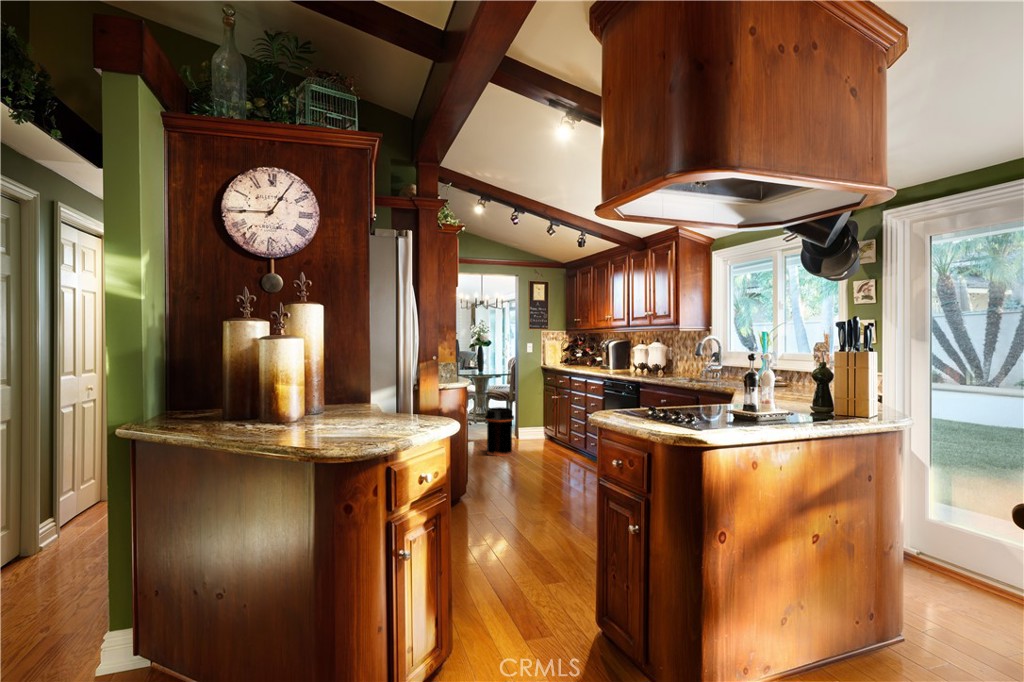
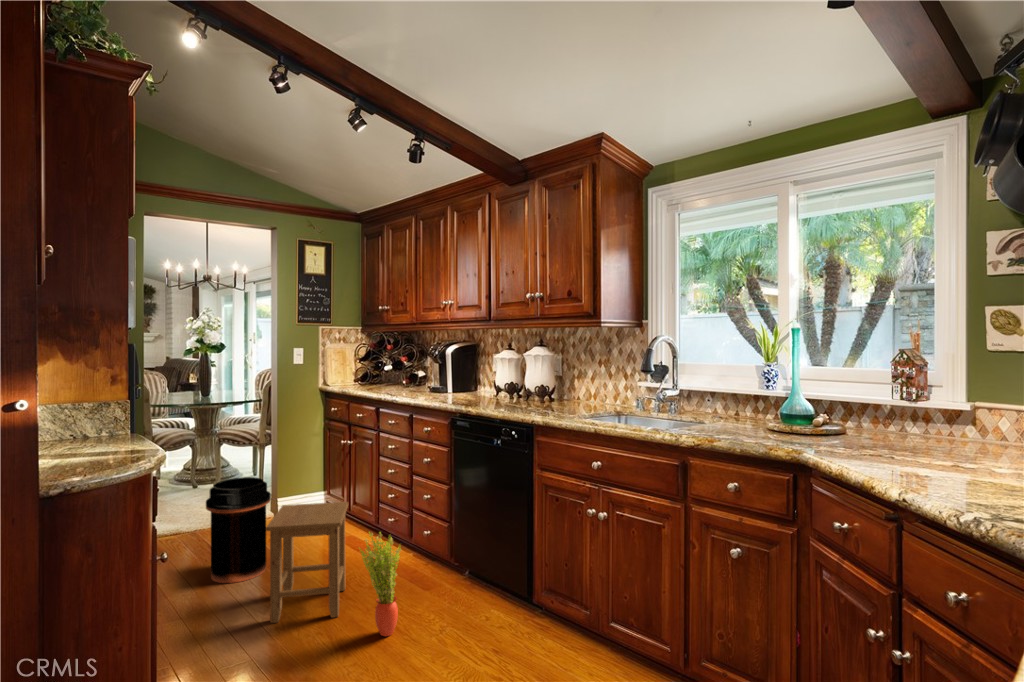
stool: none [511,418,549,470] -> present [266,502,348,623]
potted plant: none [550,428,570,477] -> present [359,532,402,636]

